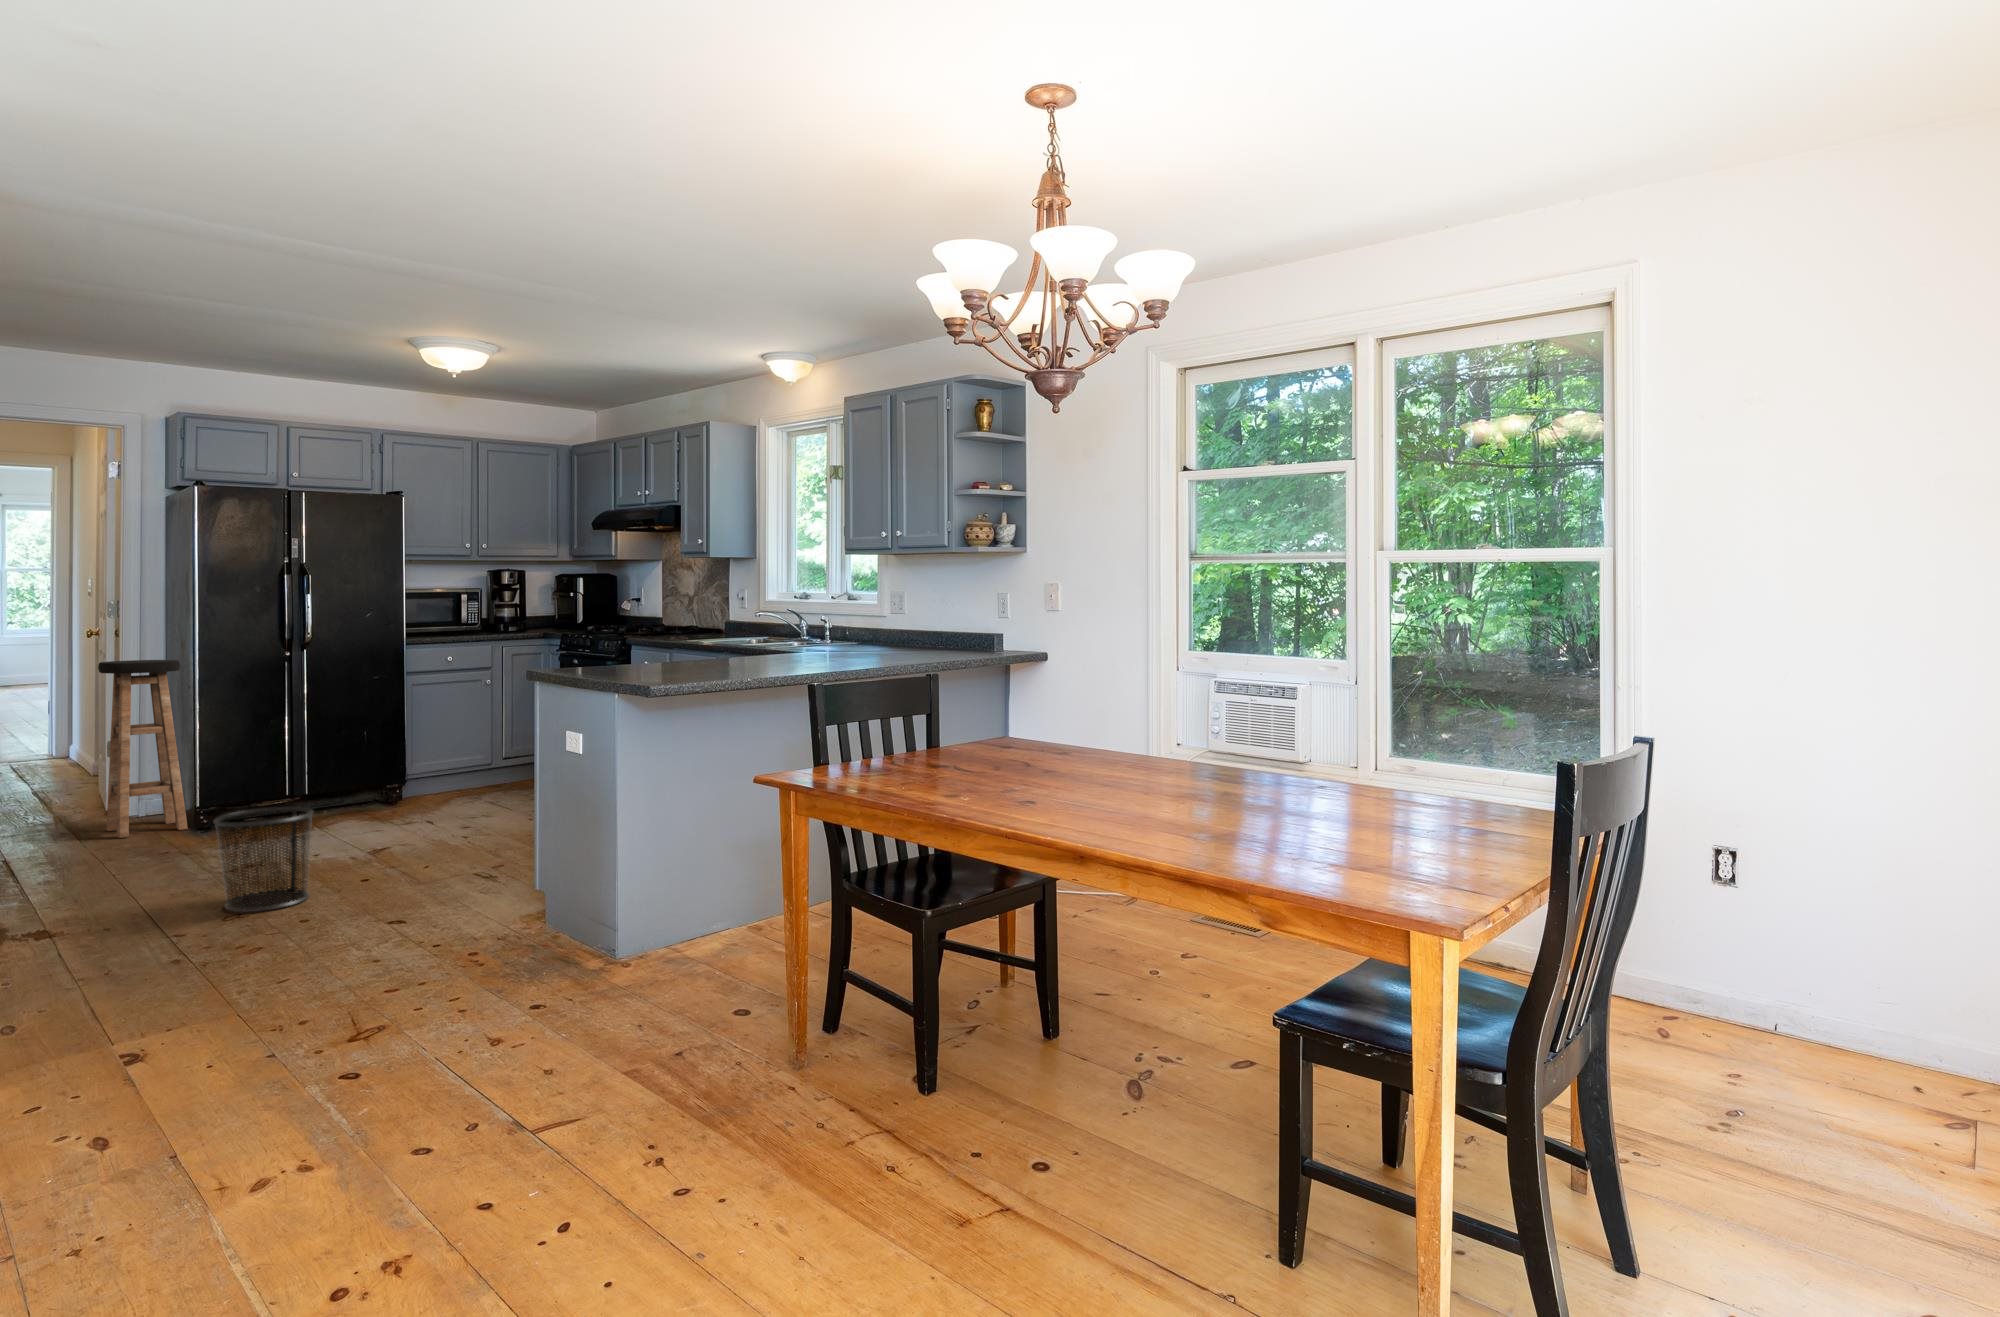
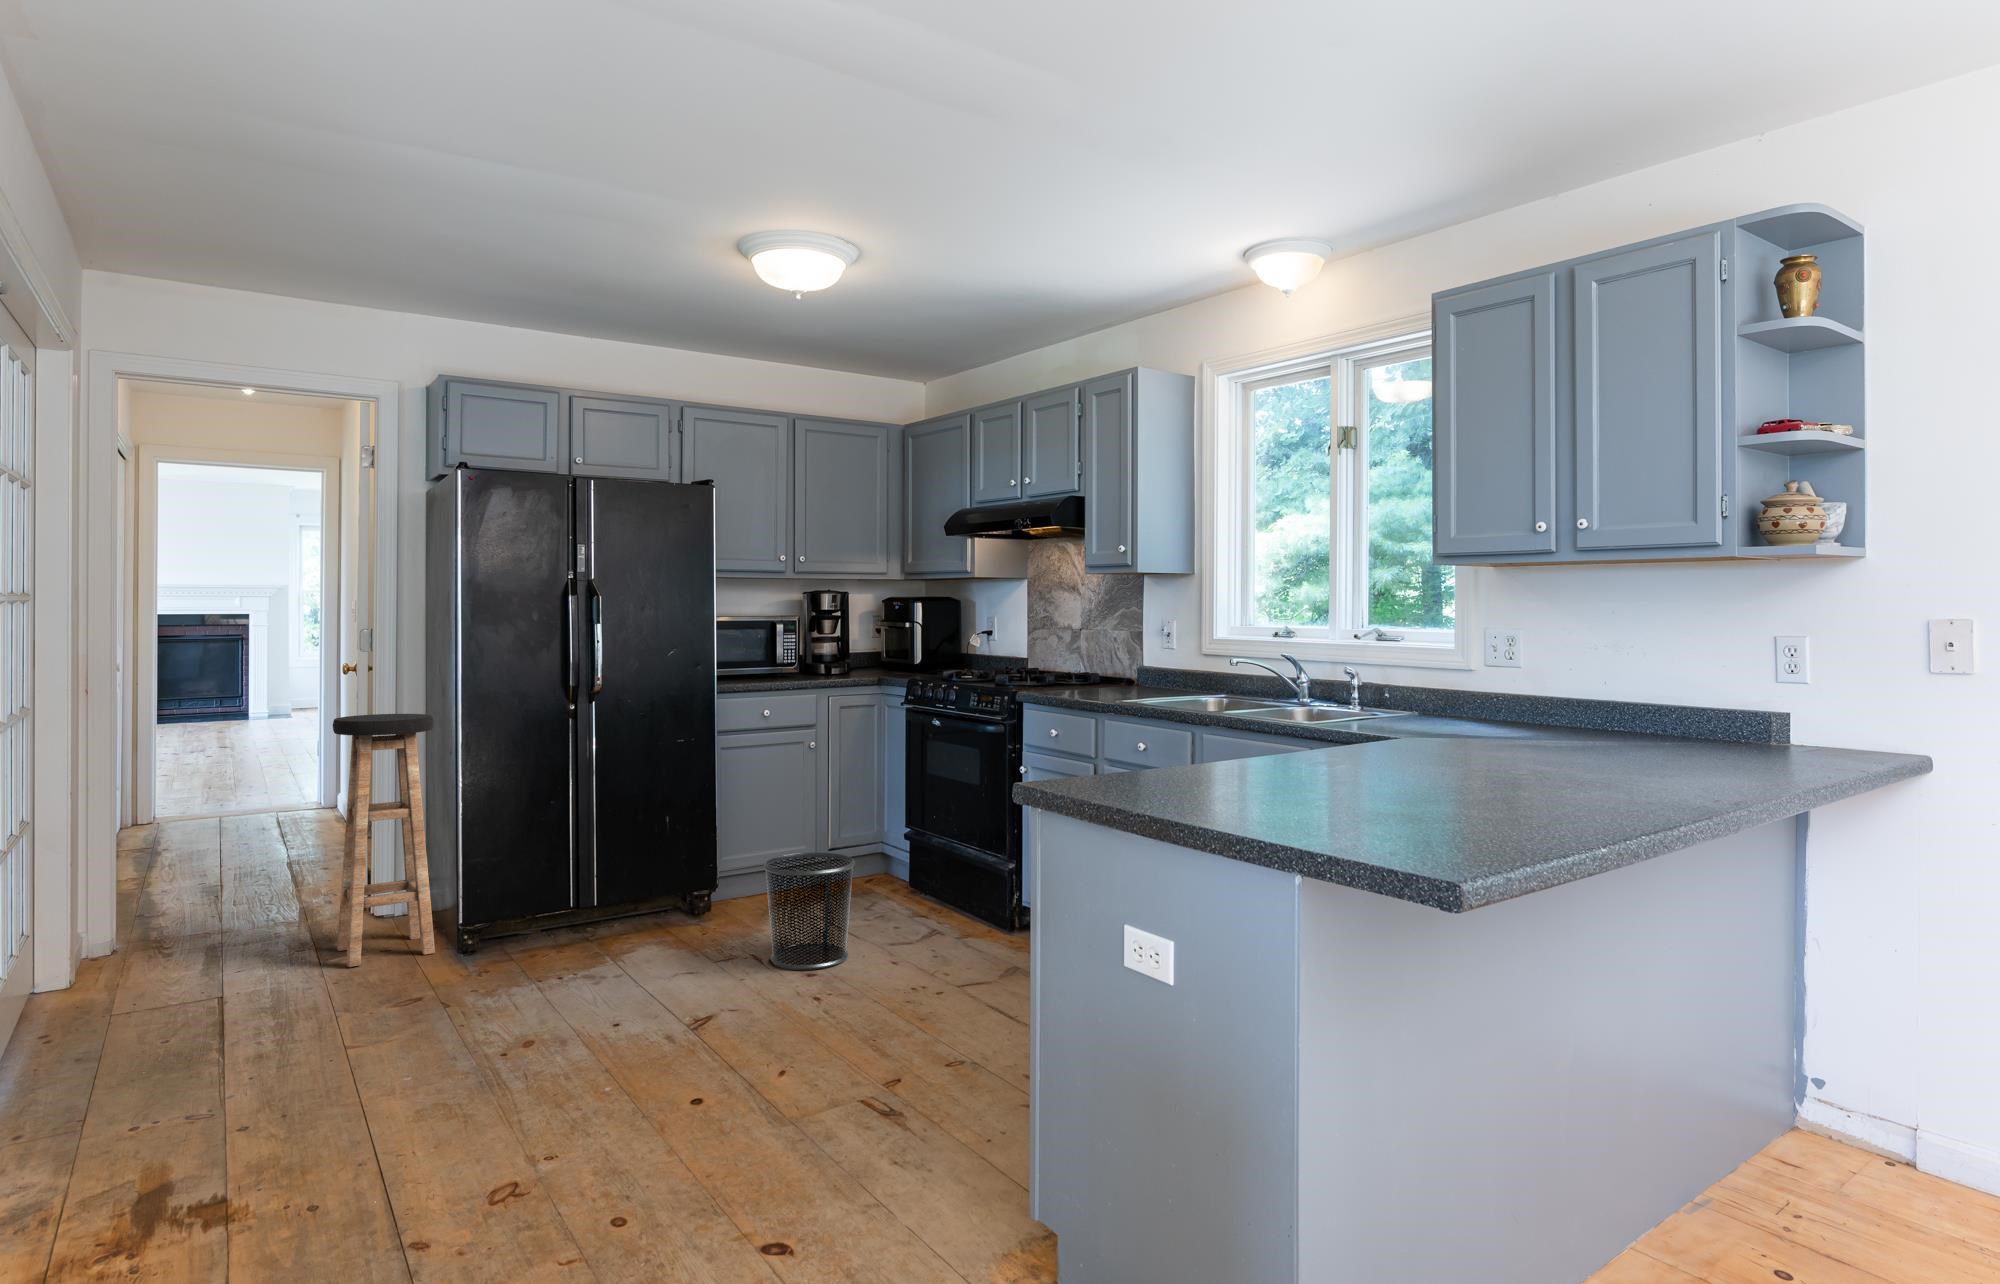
waste bin: present [213,807,313,912] -> present [763,852,855,969]

